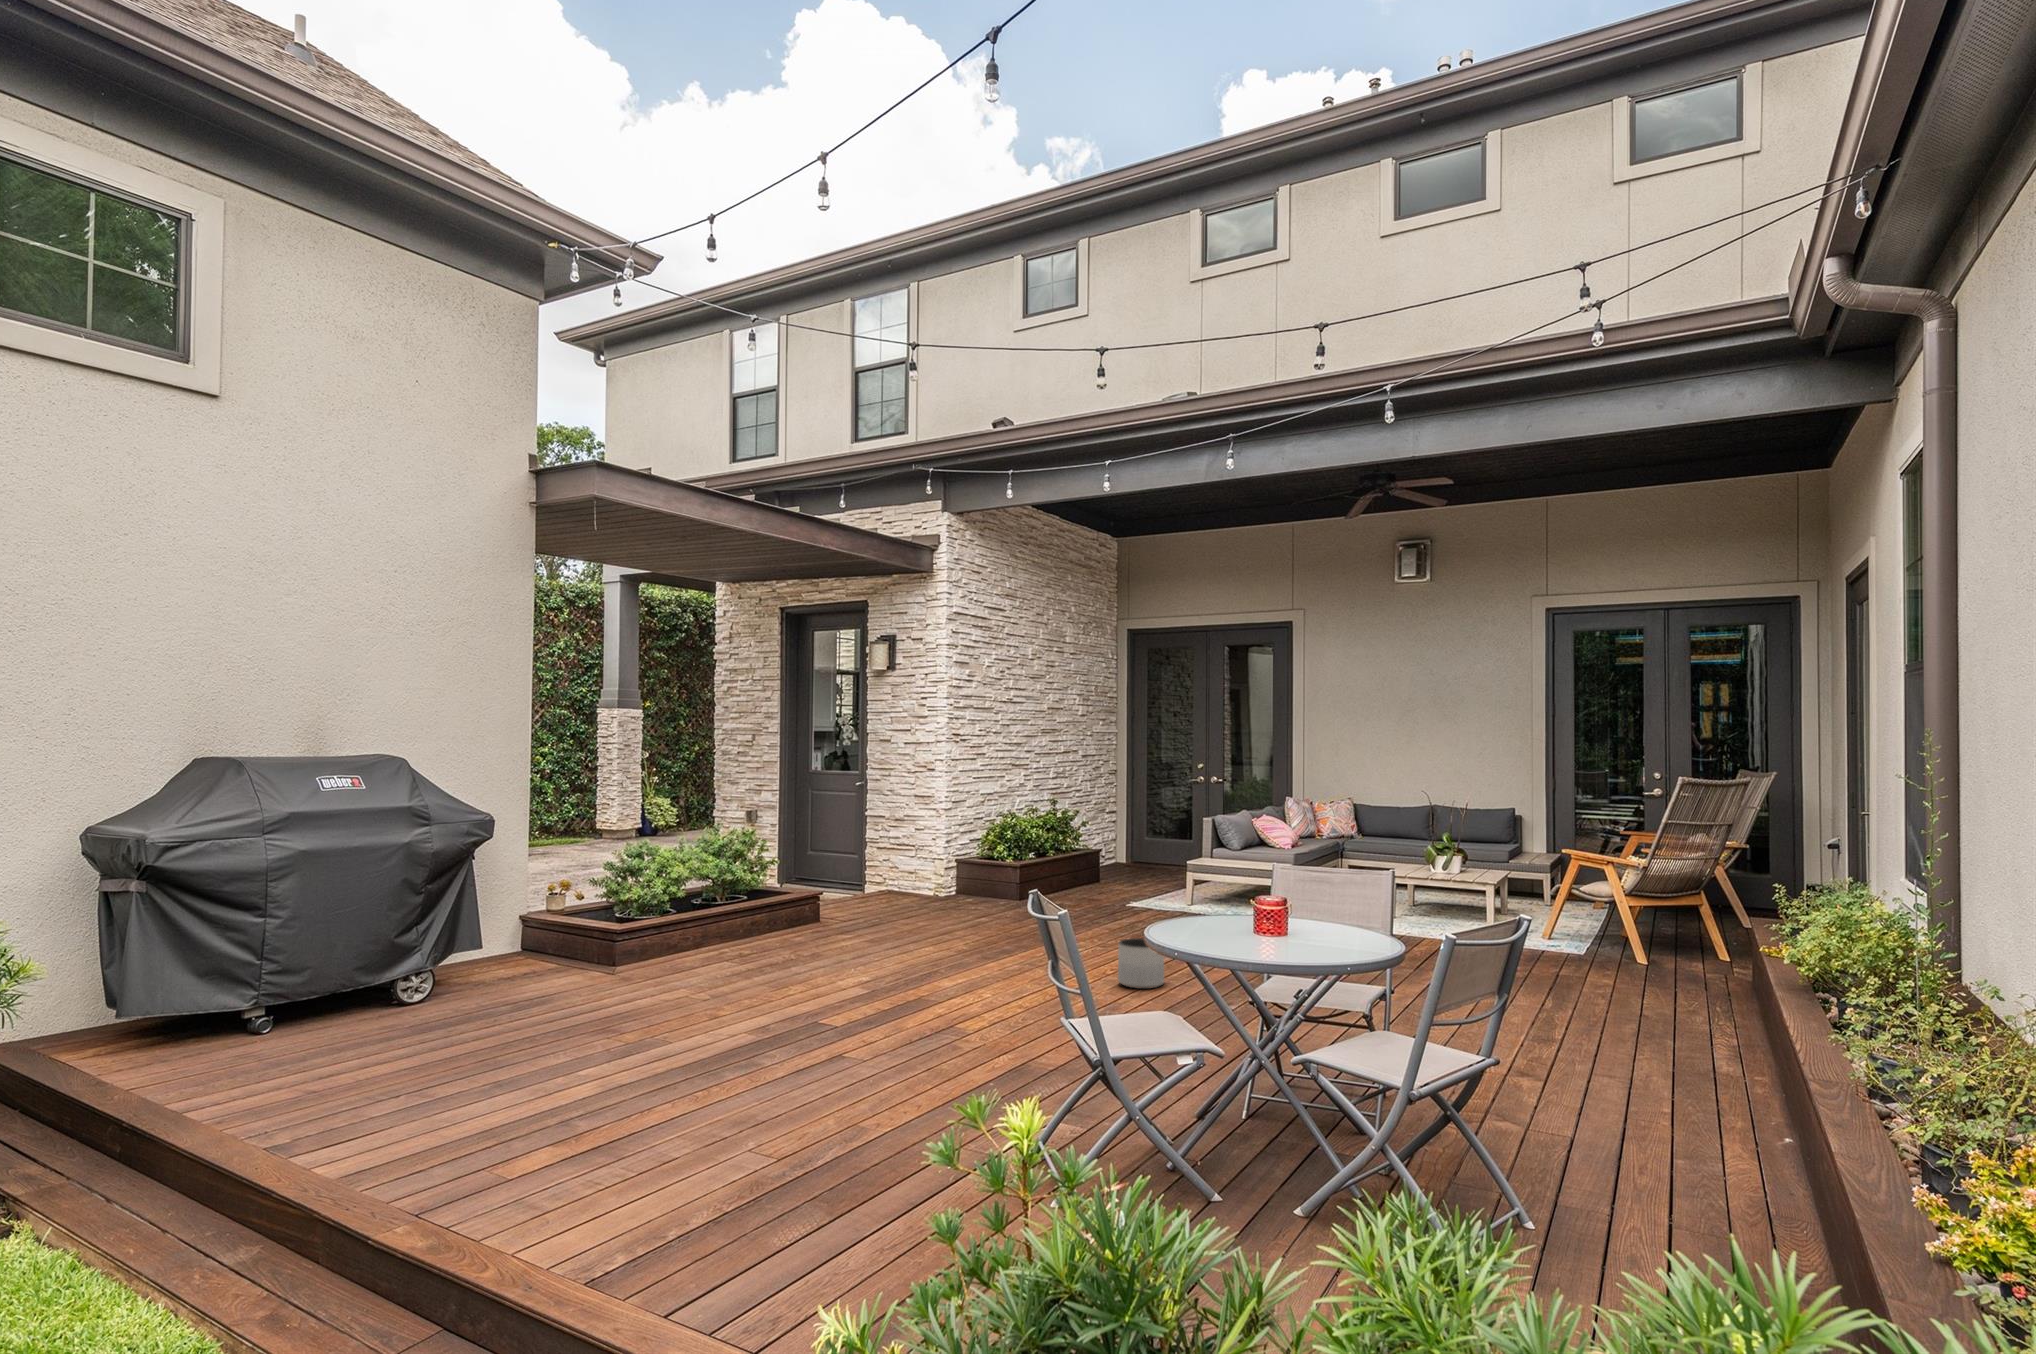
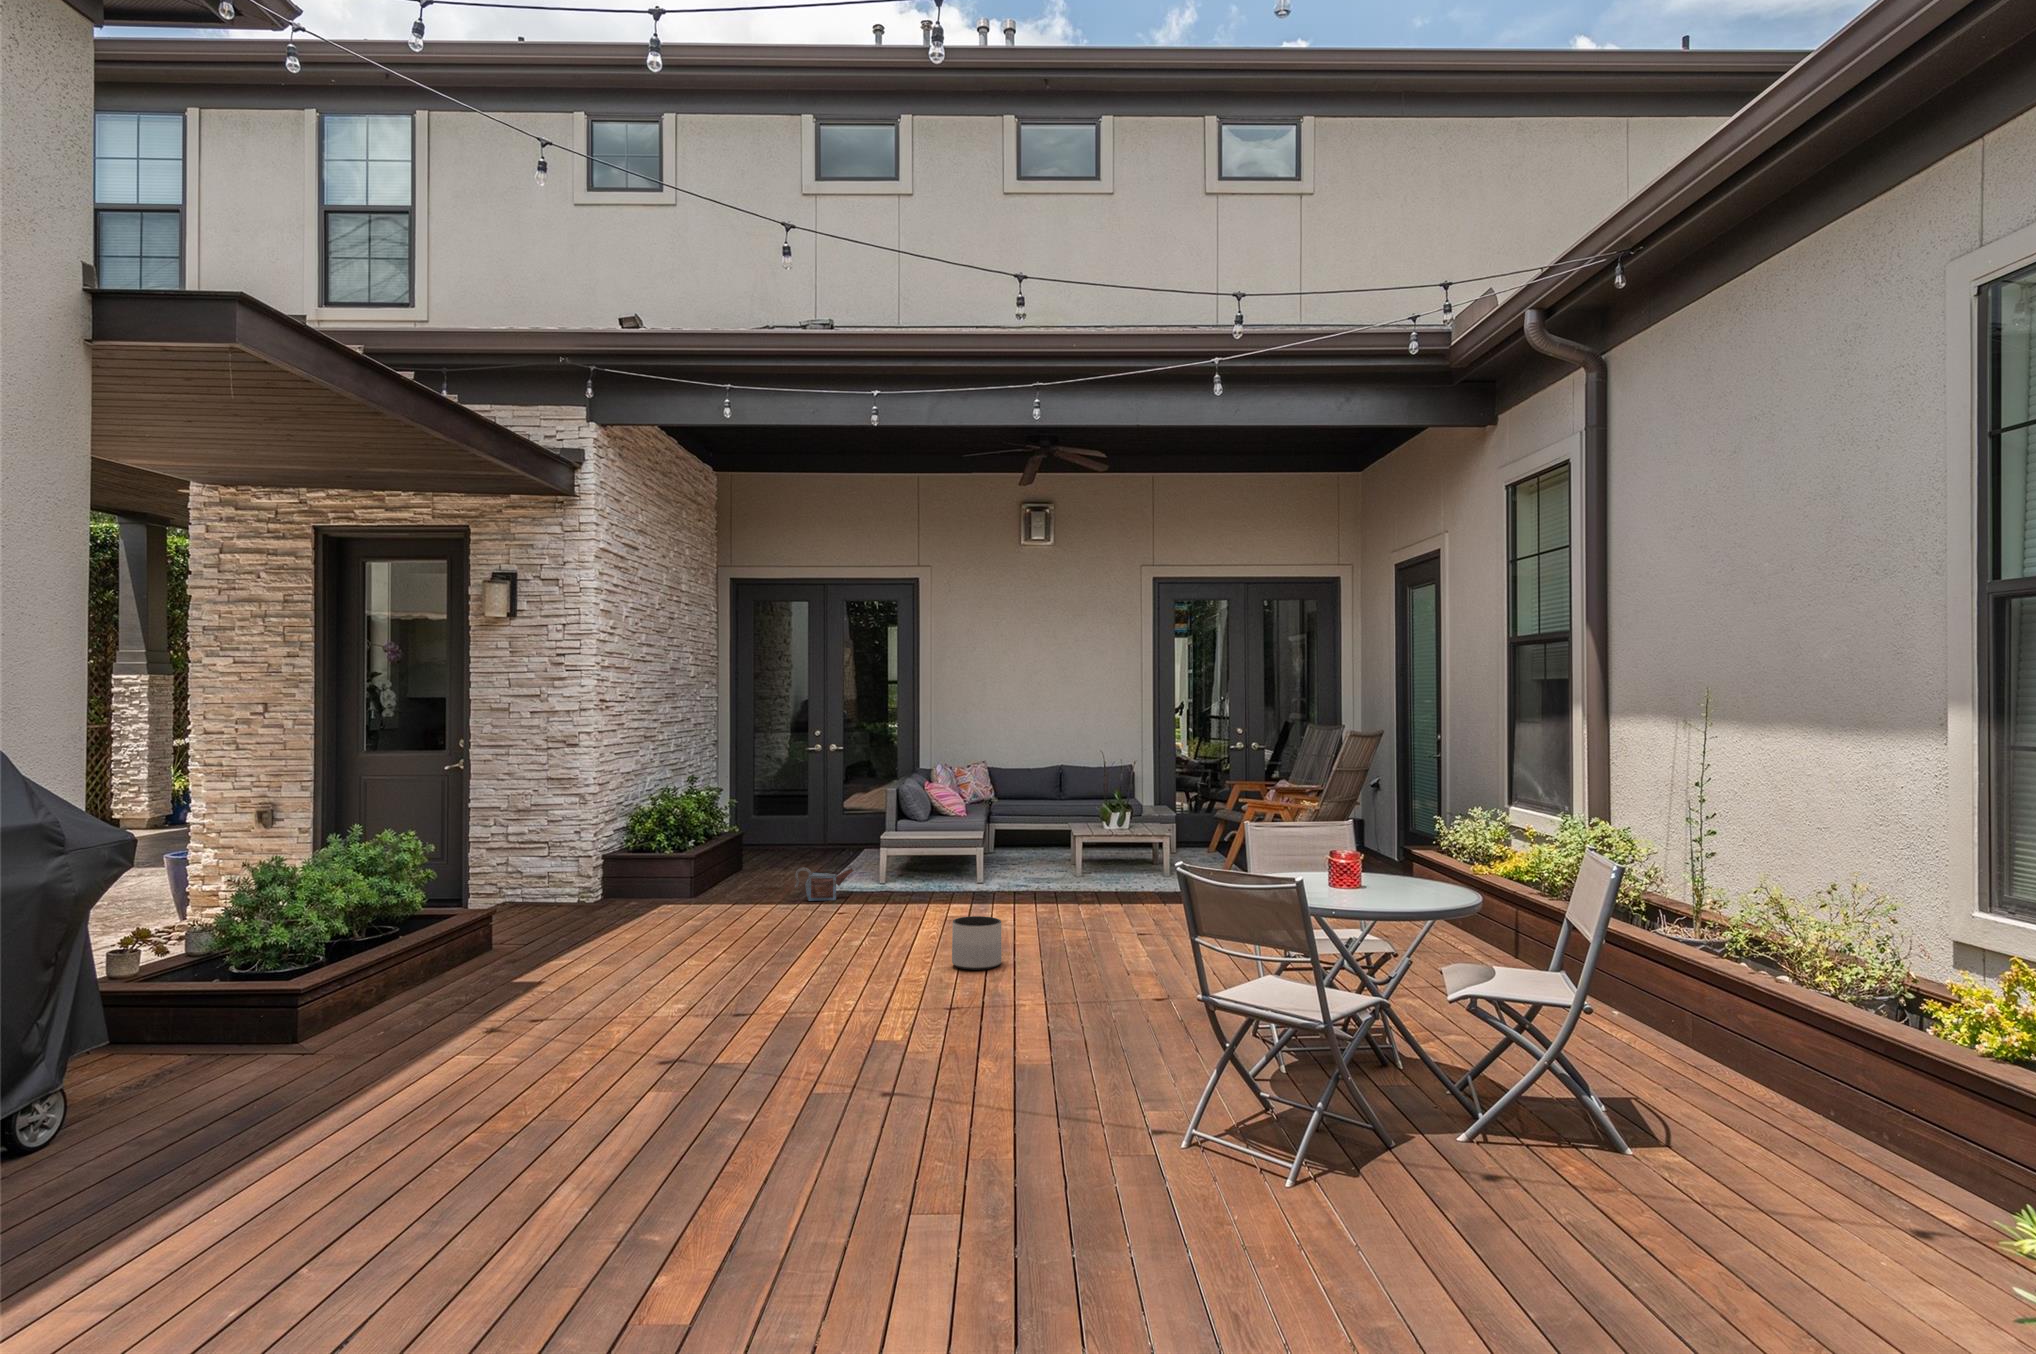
watering can: none [1096,884,1147,916] -> present [794,868,854,901]

